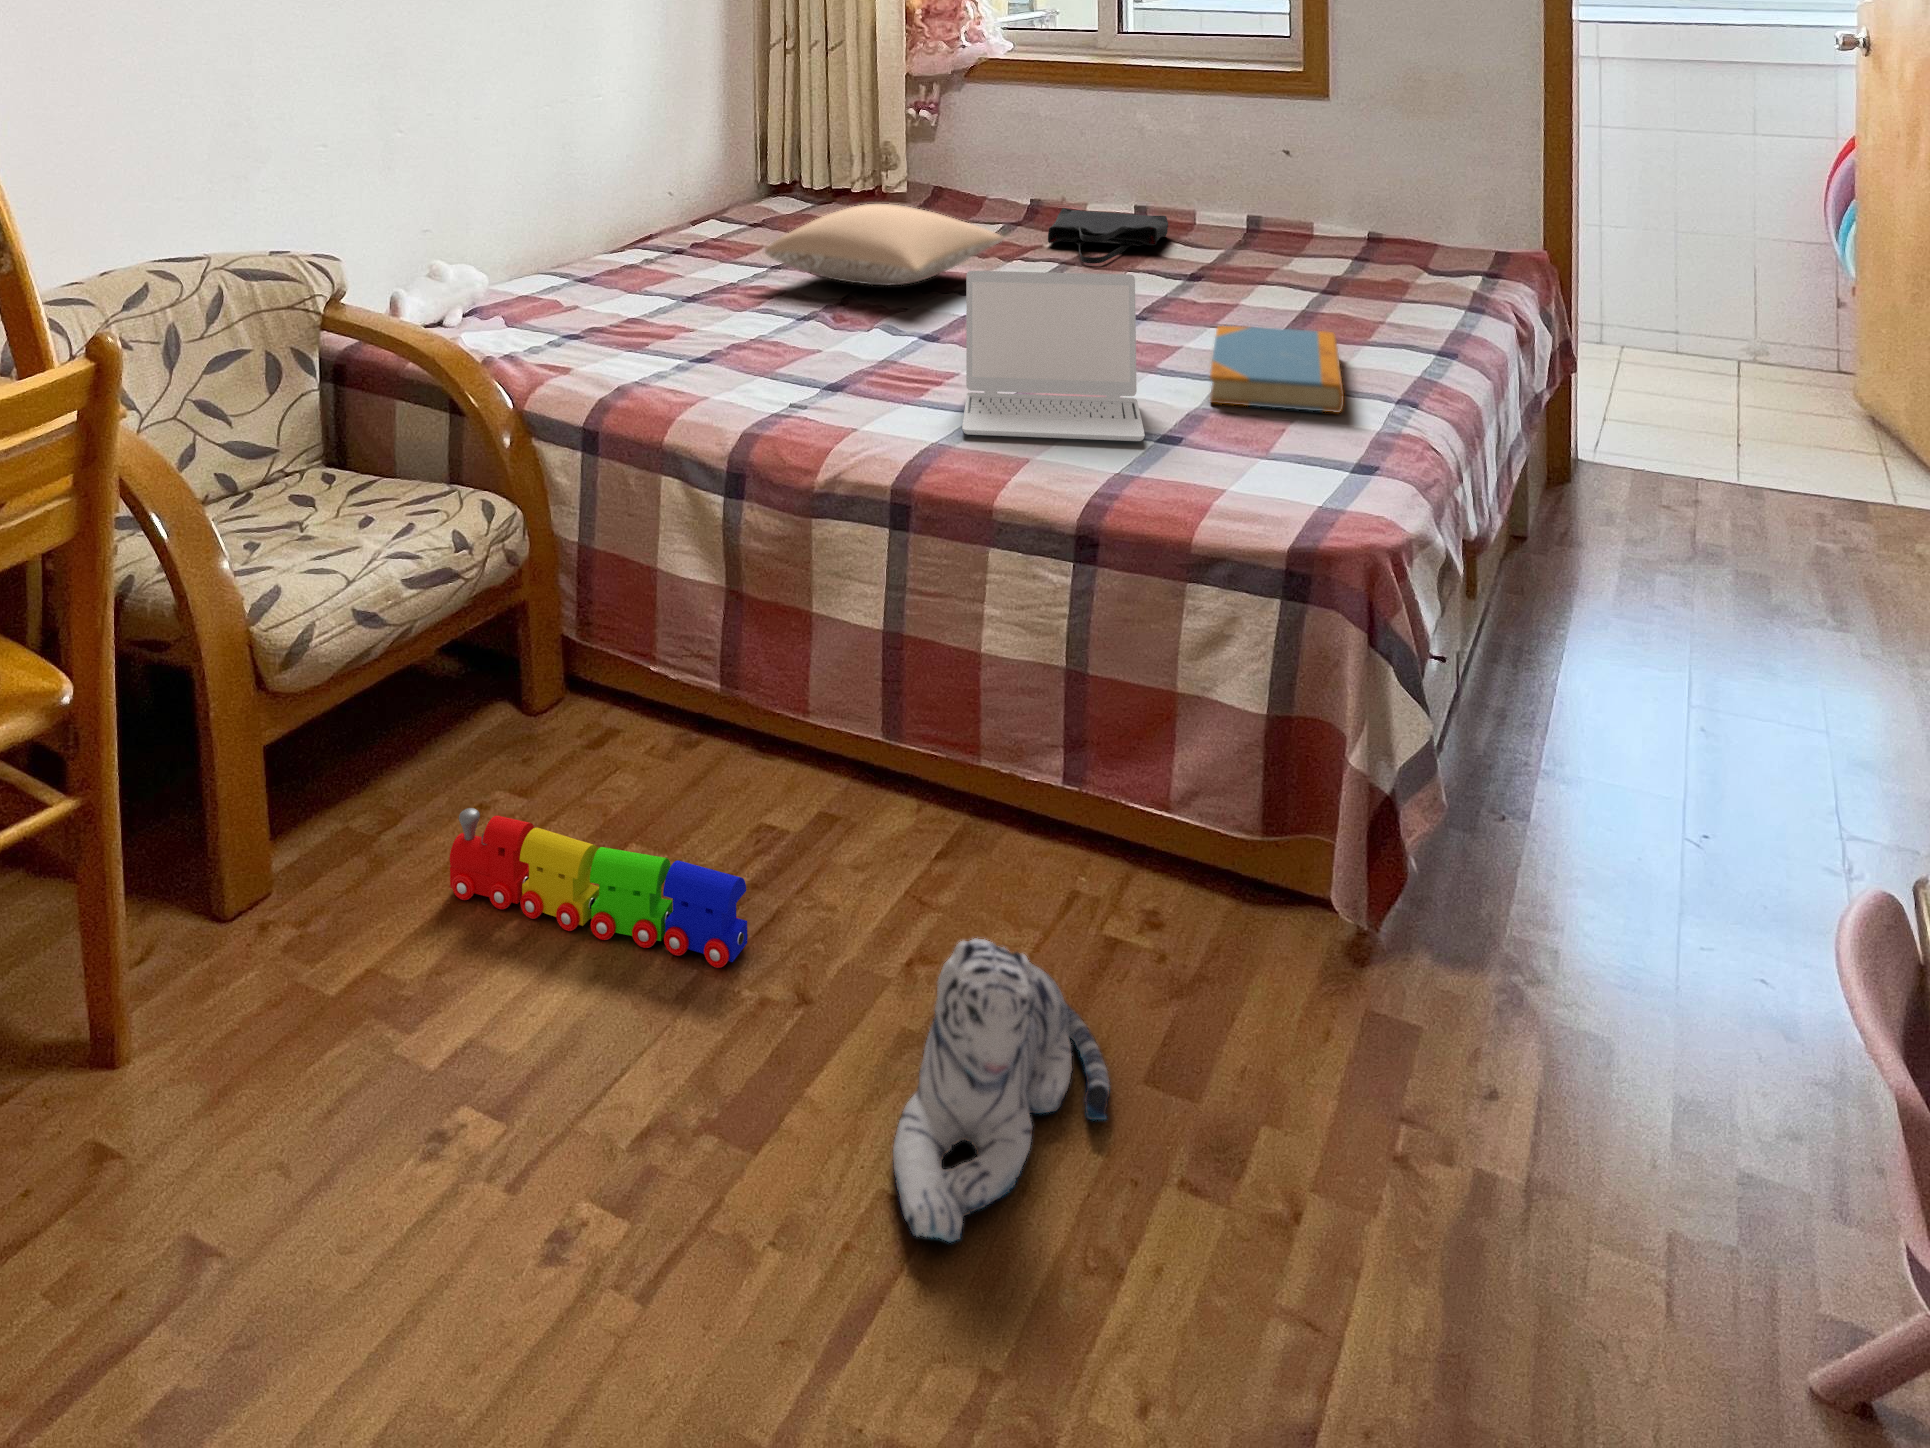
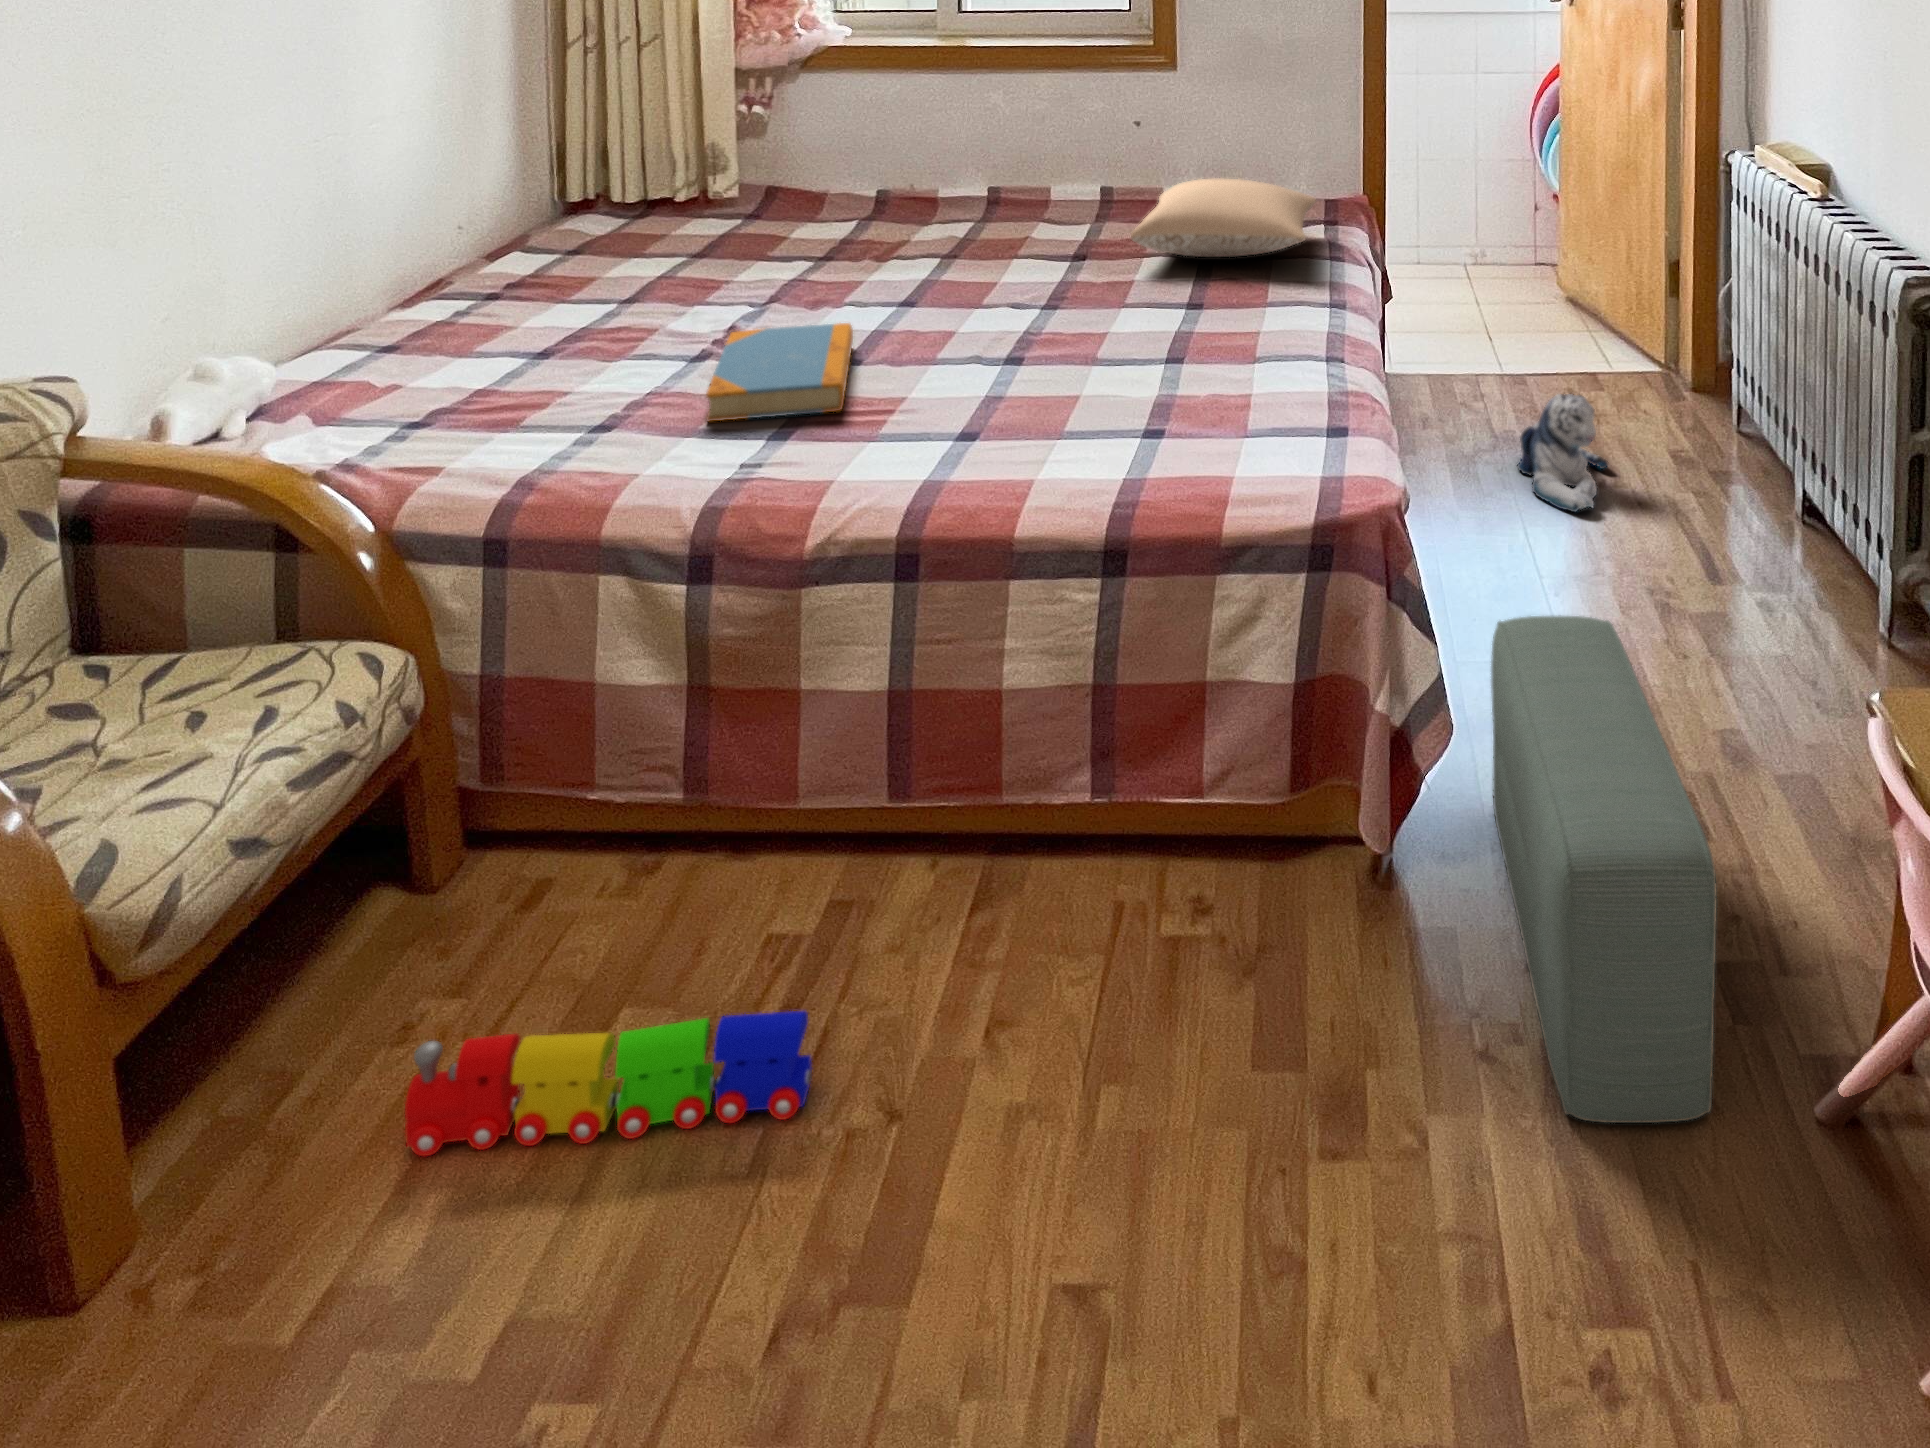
pillow: present [765,204,1003,285] -> present [1131,178,1316,257]
tote bag: present [1048,208,1168,264] -> none [916,193,1029,251]
laptop: present [962,271,1145,441] -> none [922,271,1128,461]
book: present [1210,326,1344,413] -> present [706,323,853,421]
pouf: none [1455,709,1678,1315] -> present [1491,616,1717,1123]
plush toy: present [893,938,1110,1242] -> present [1517,394,1608,512]

